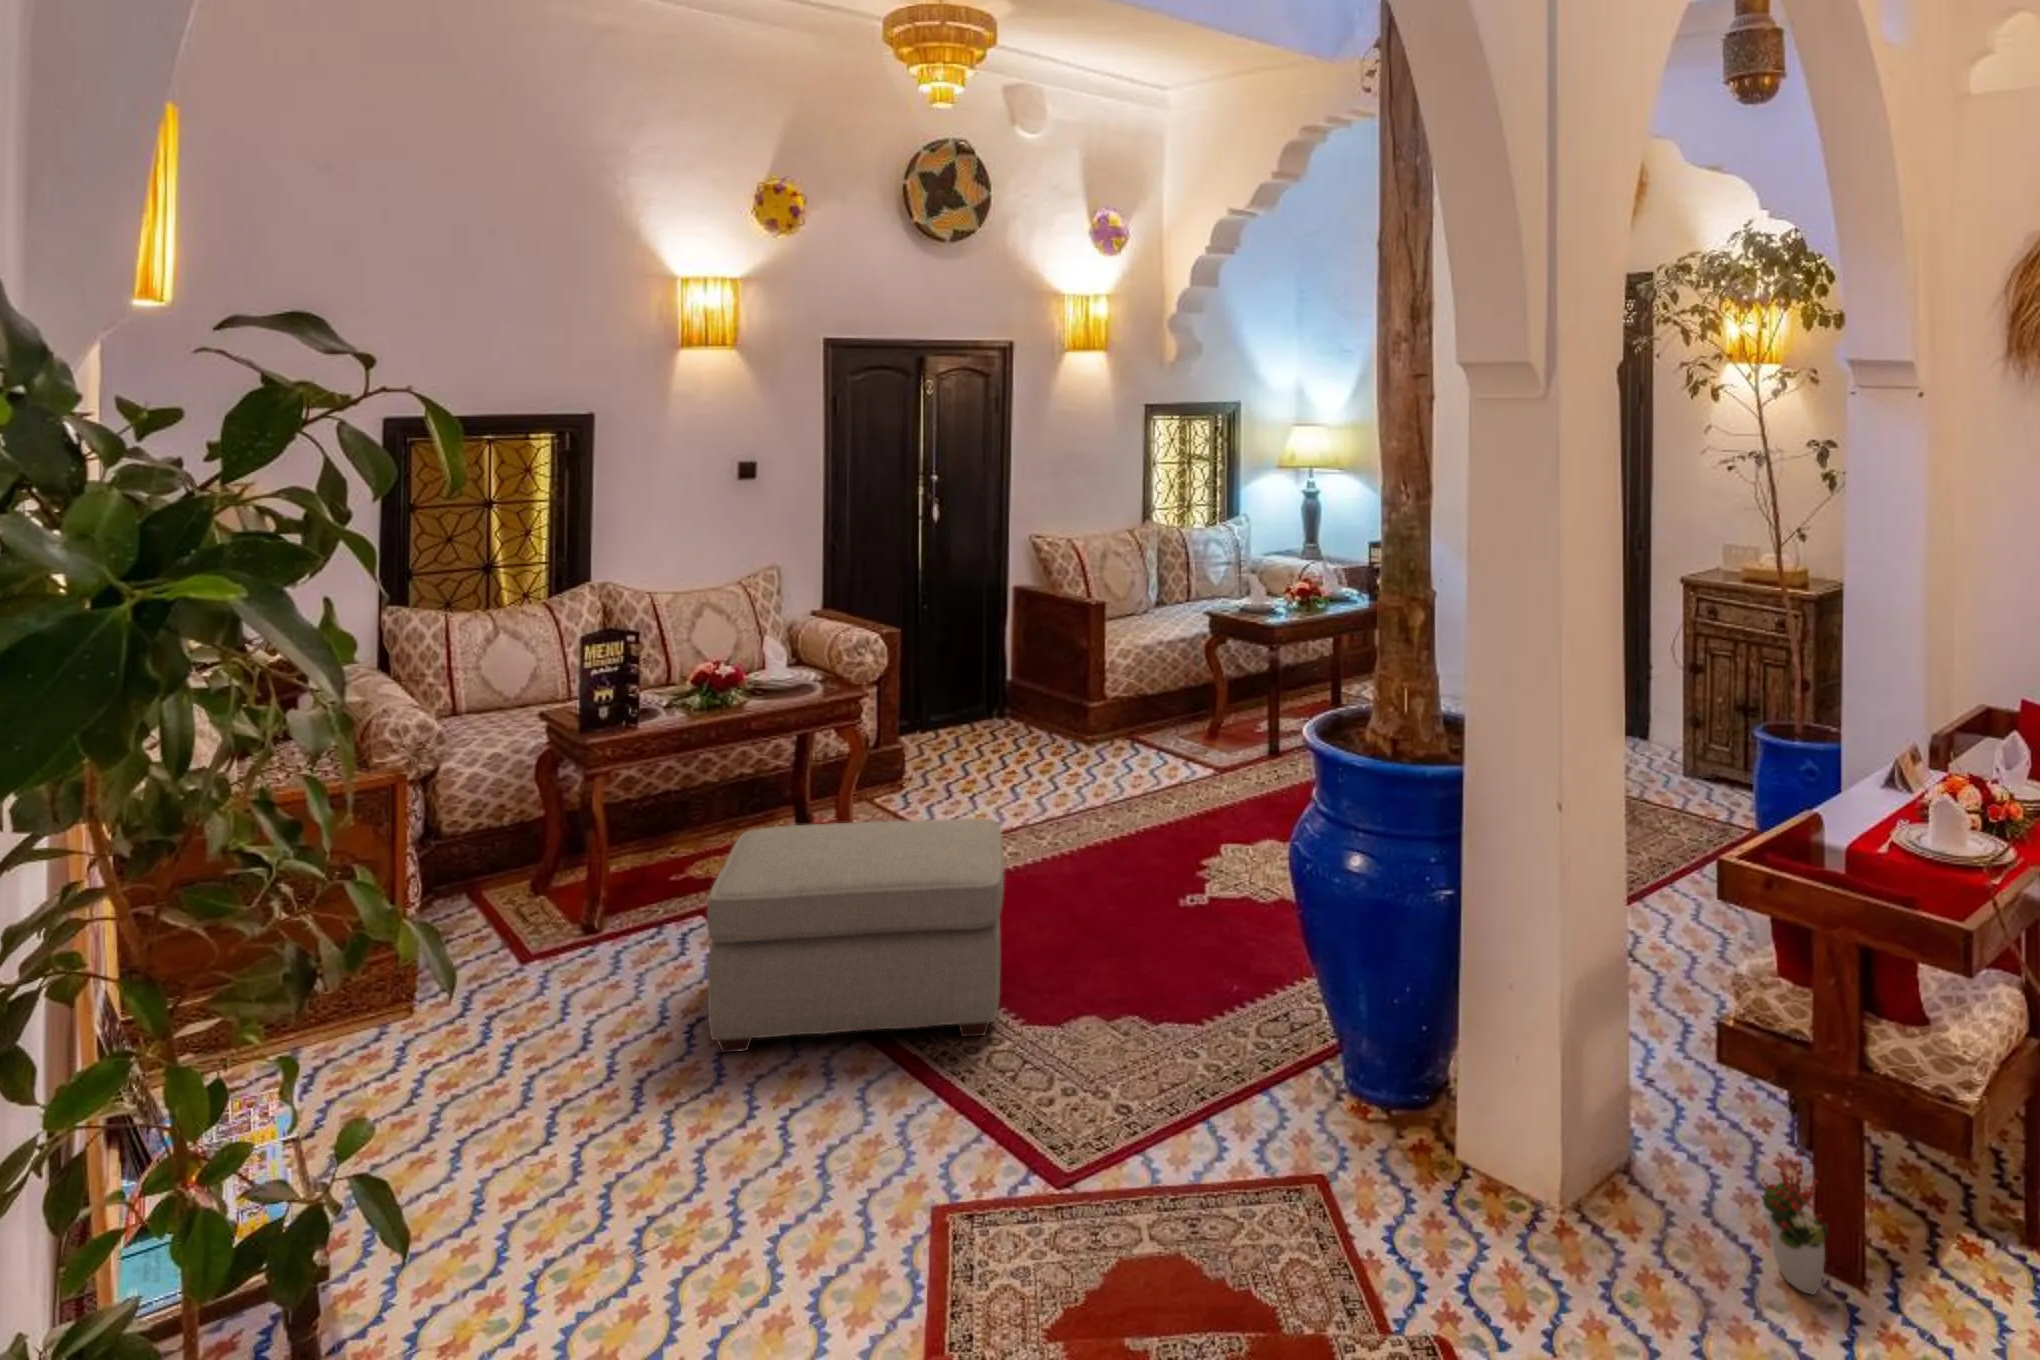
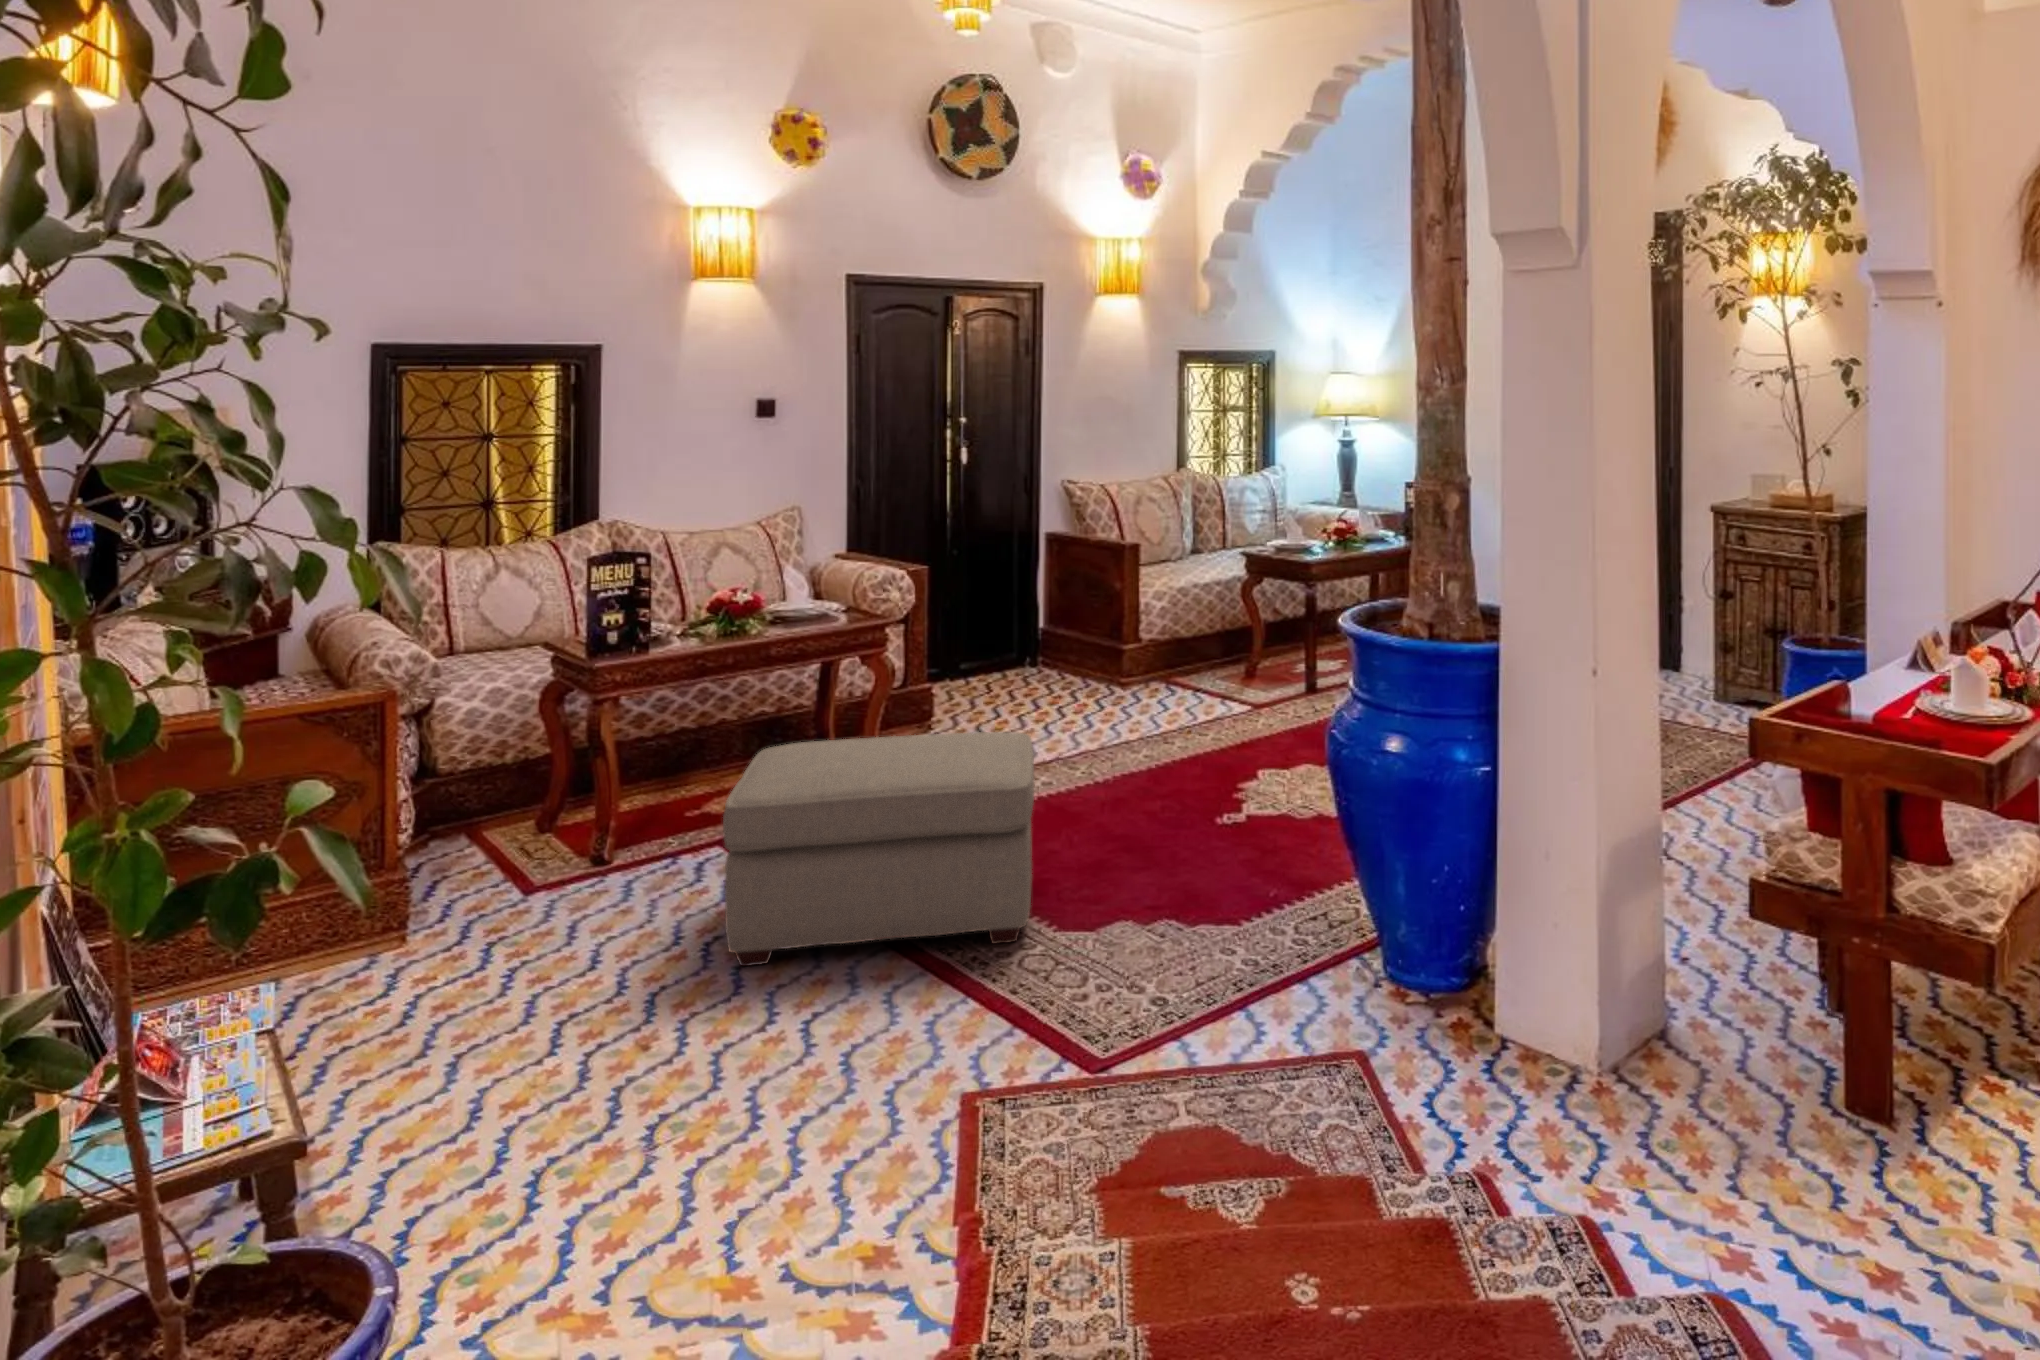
decorative plant: present [1761,1154,1828,1294] -> none [1793,997,1859,1134]

